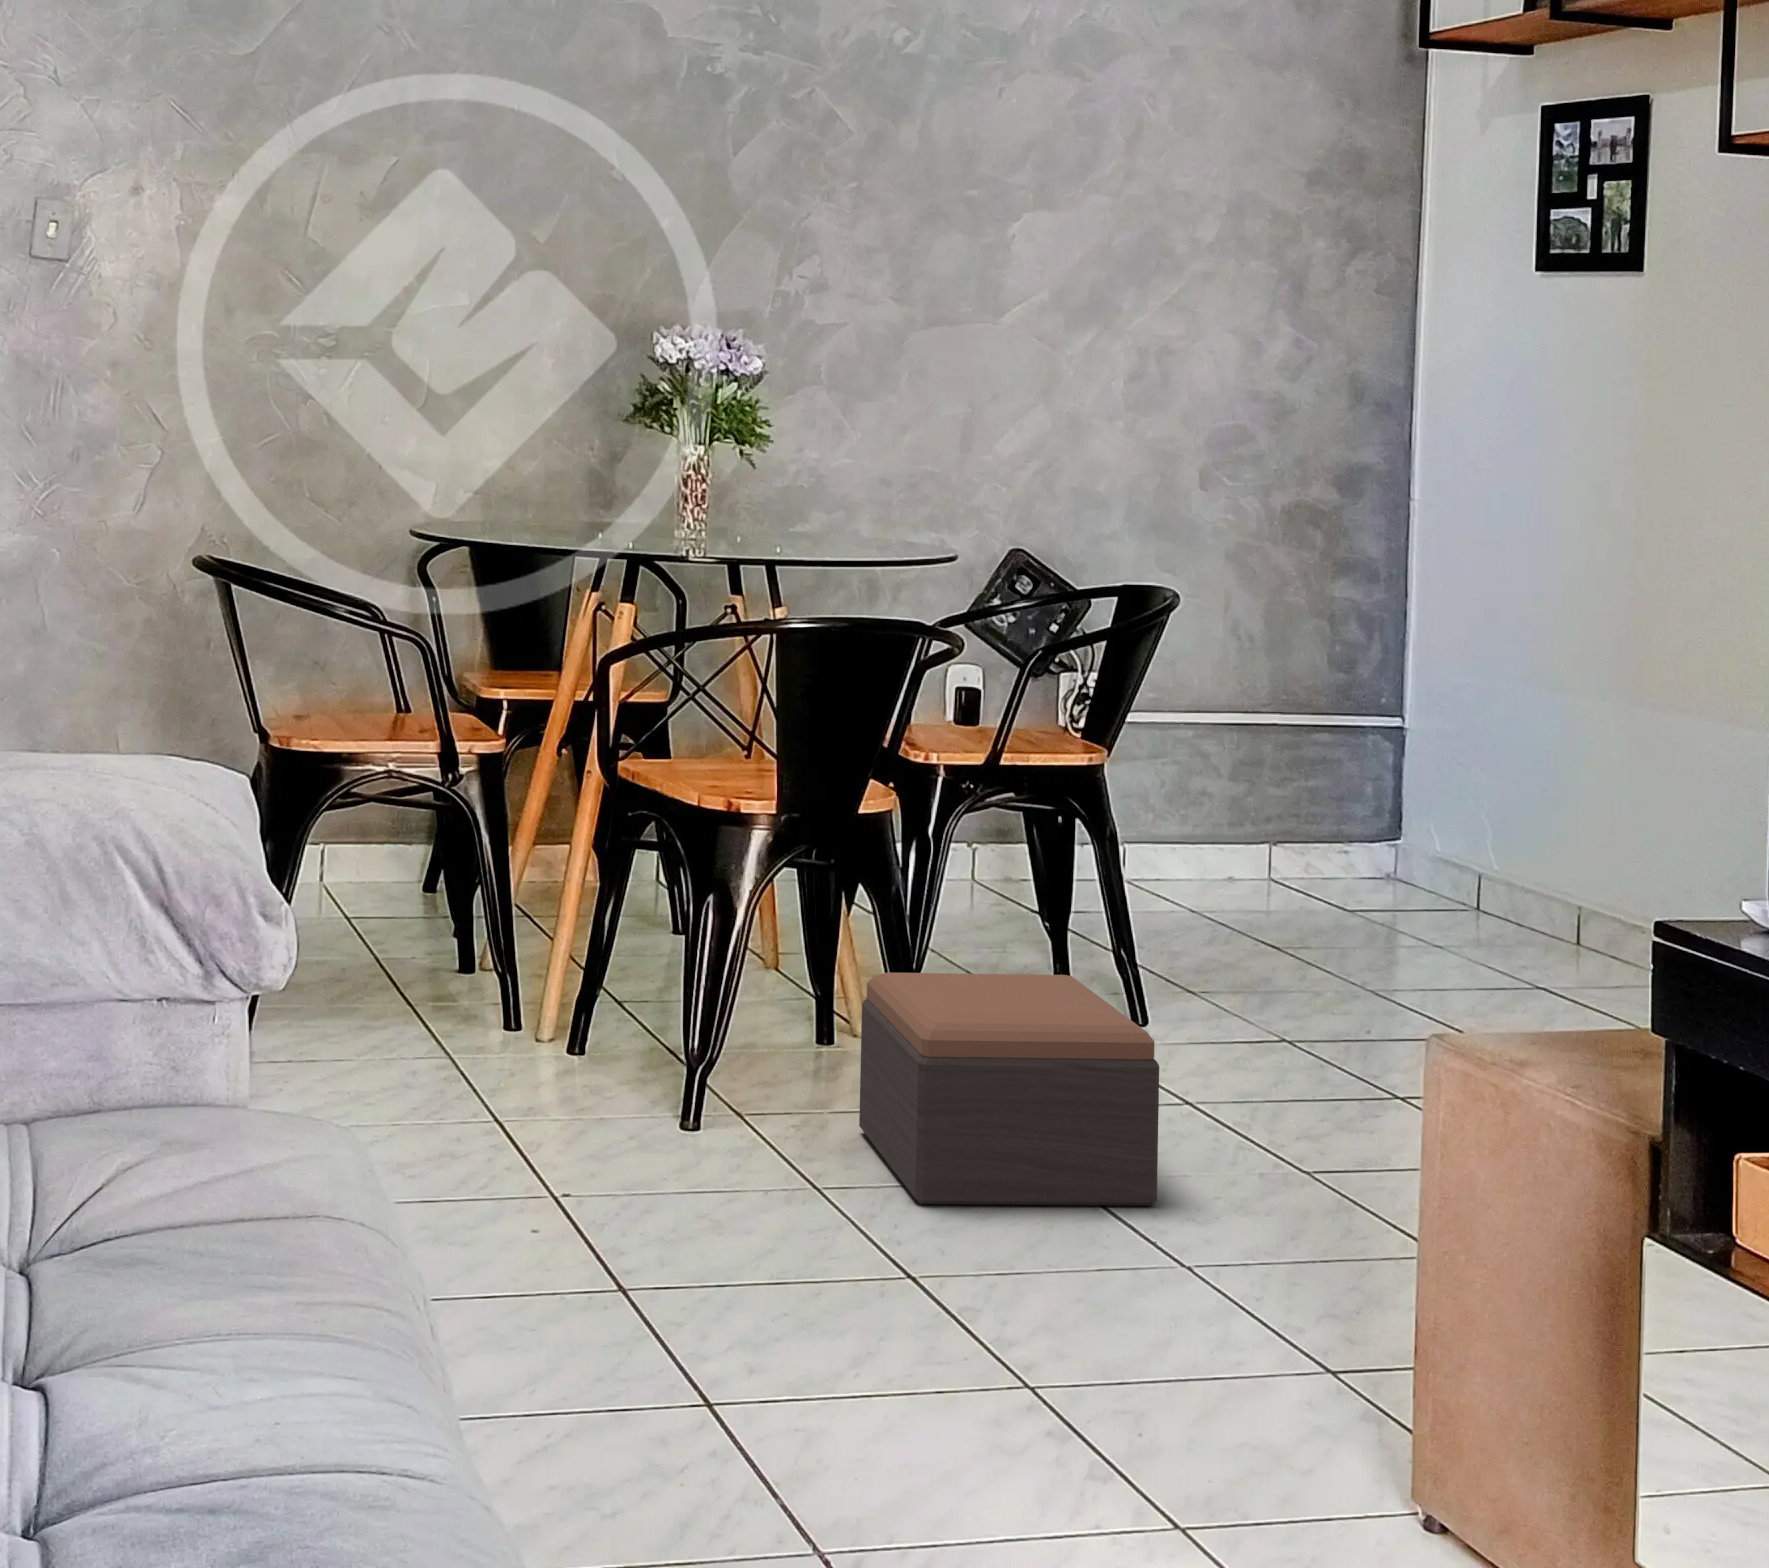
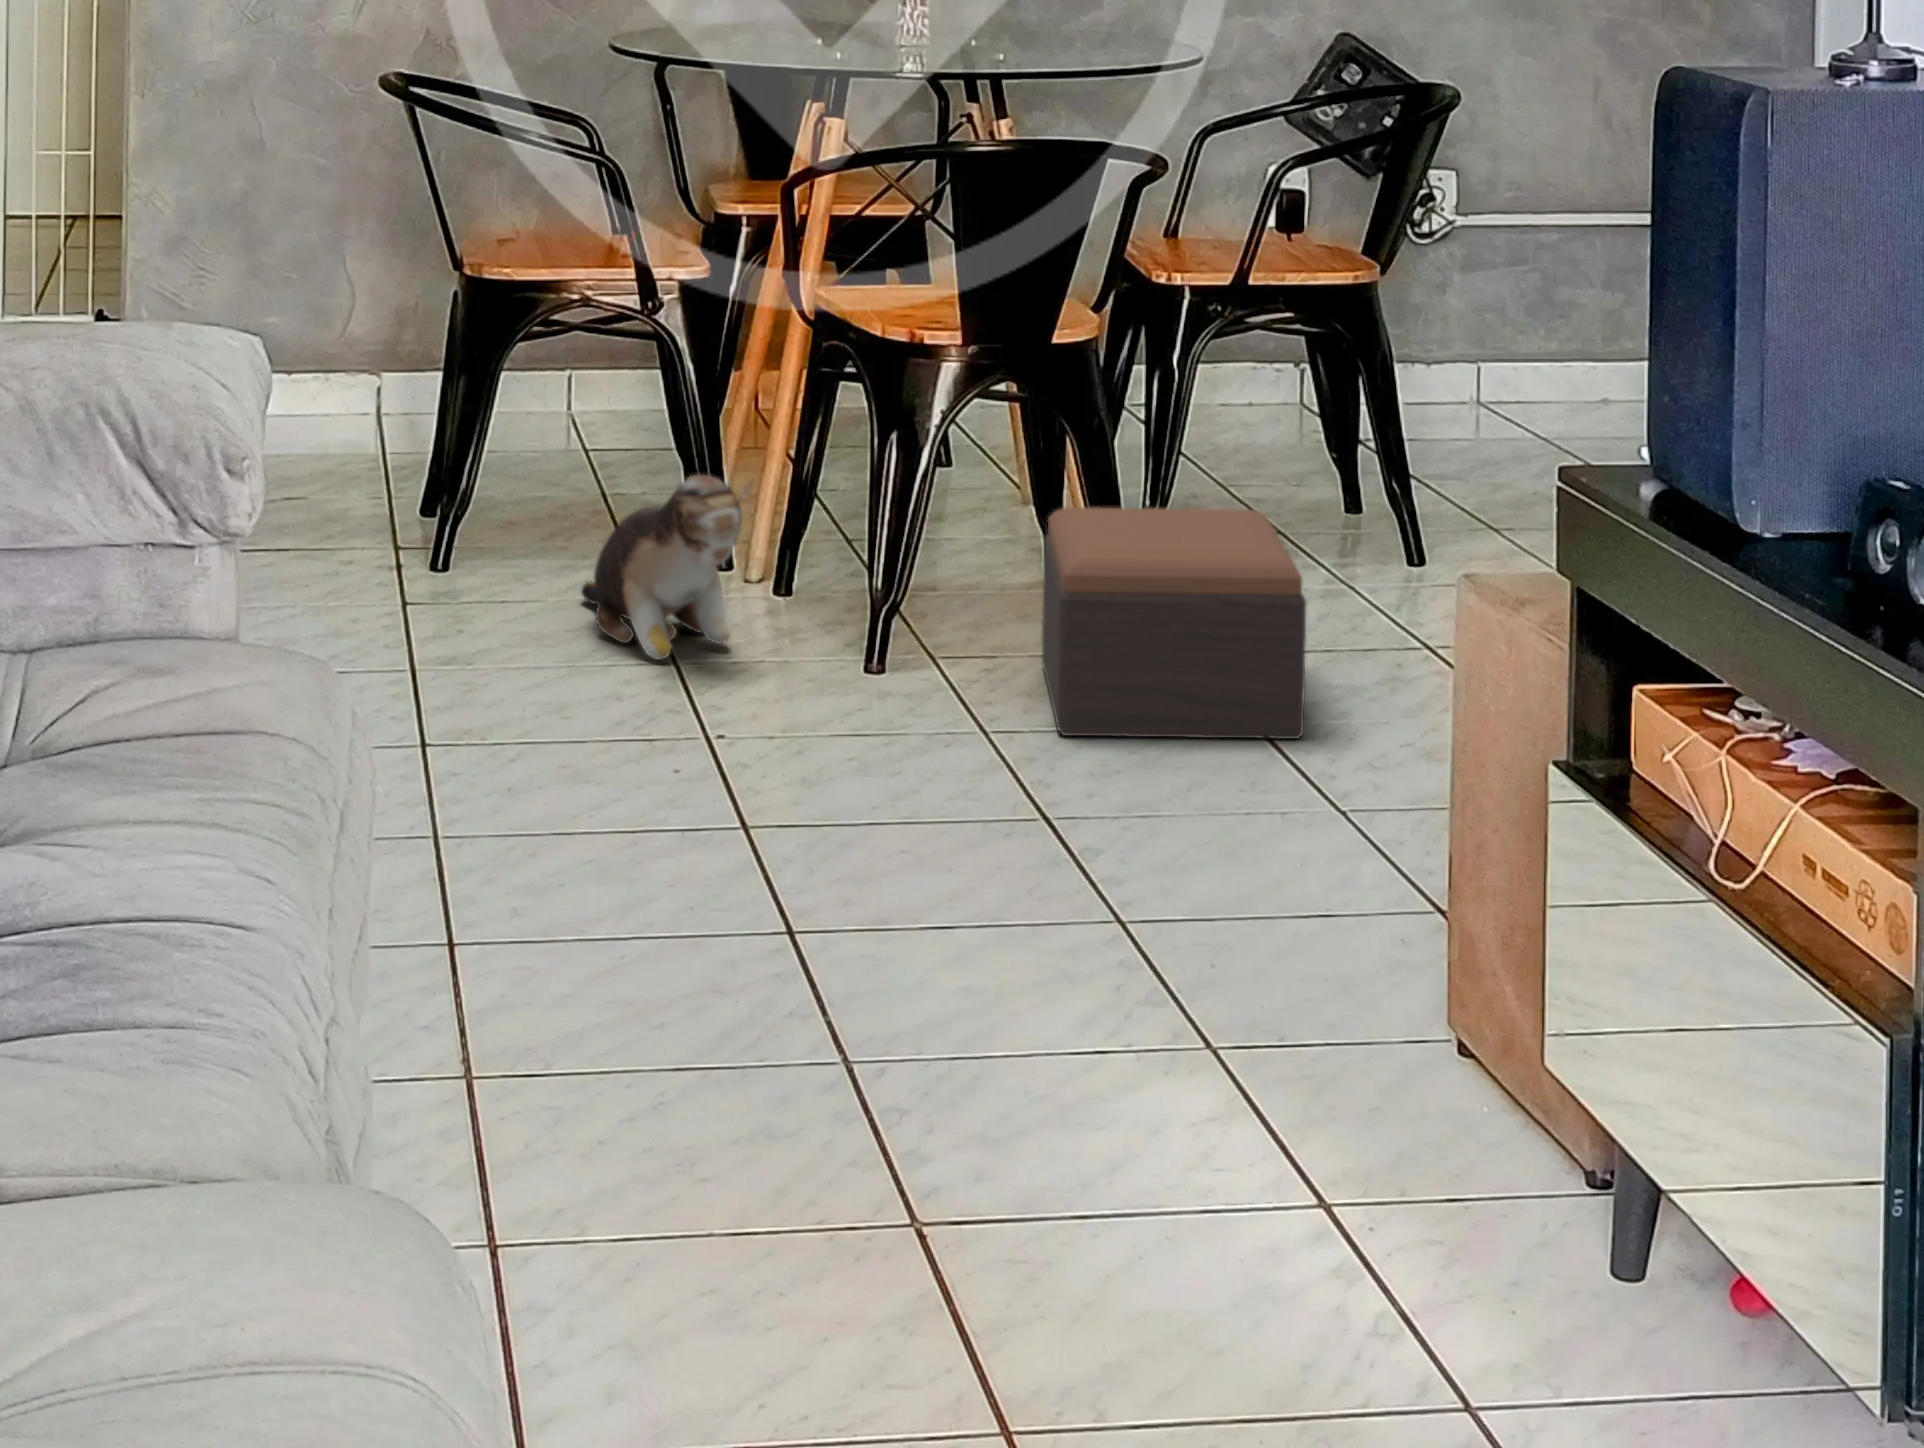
plush toy: none [381,940,586,1127] -> present [581,475,754,660]

